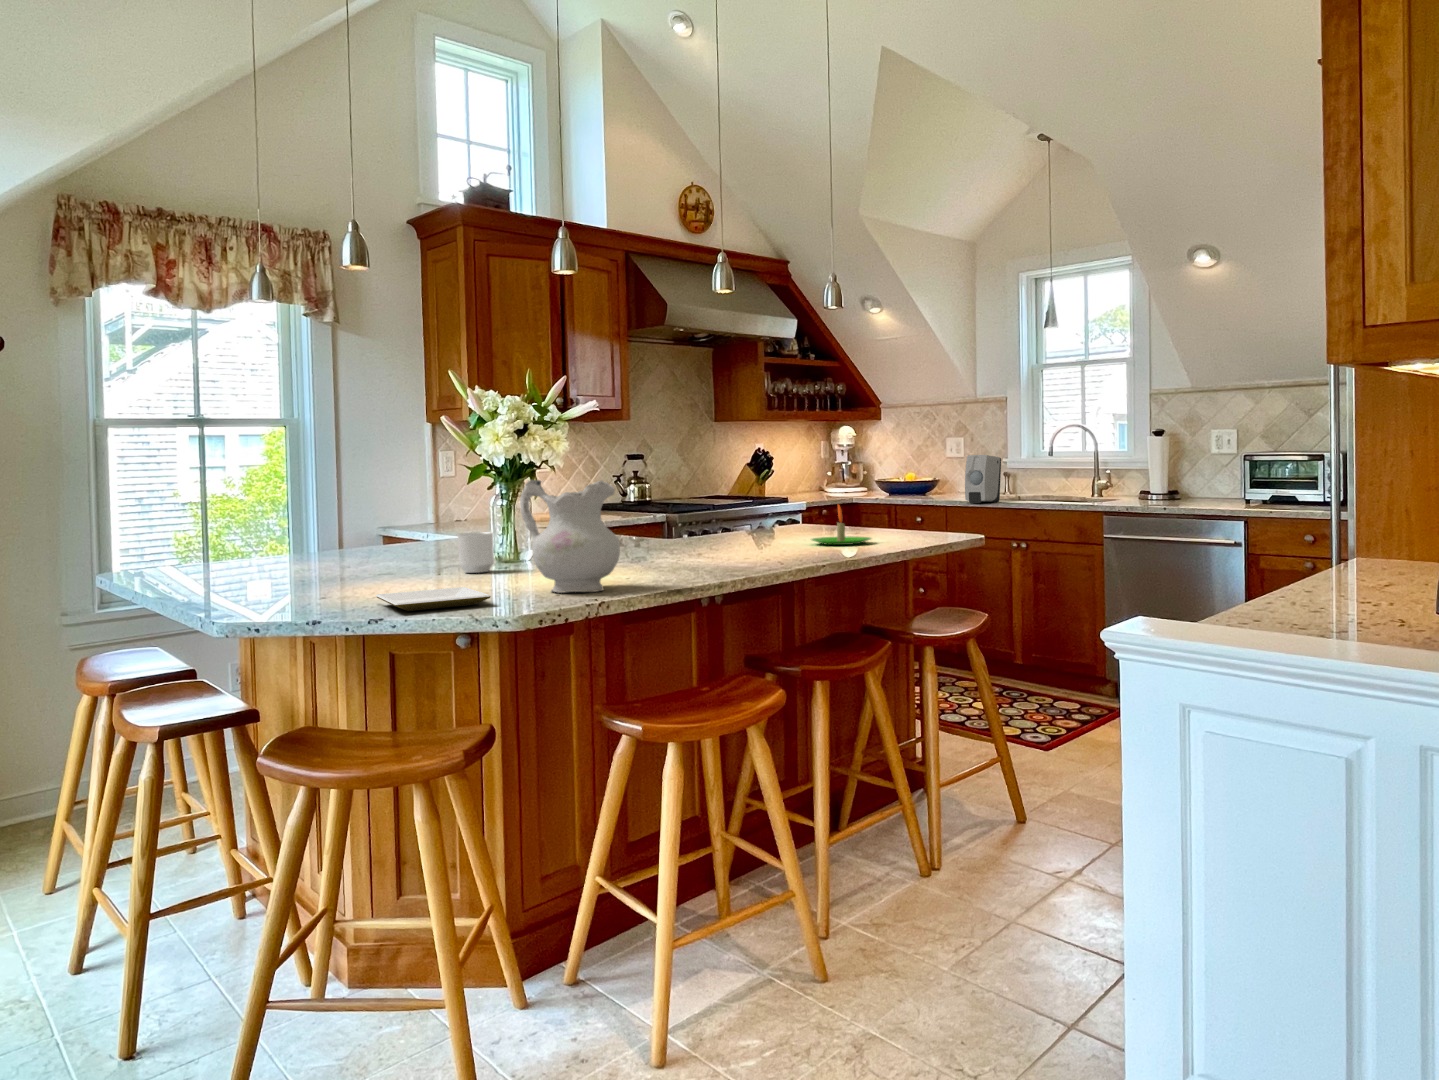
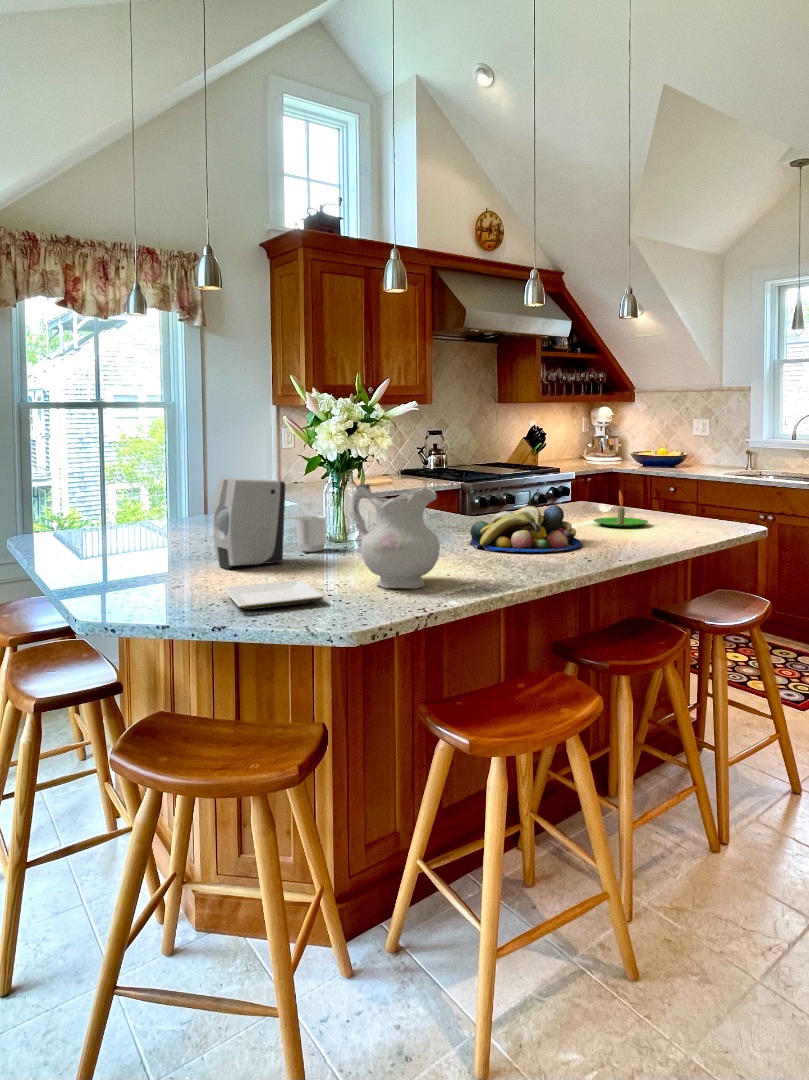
soap dispenser: present [965,455,1001,503] -> present [213,478,285,569]
fruit bowl: none [661,515,789,565] -> present [470,505,582,552]

